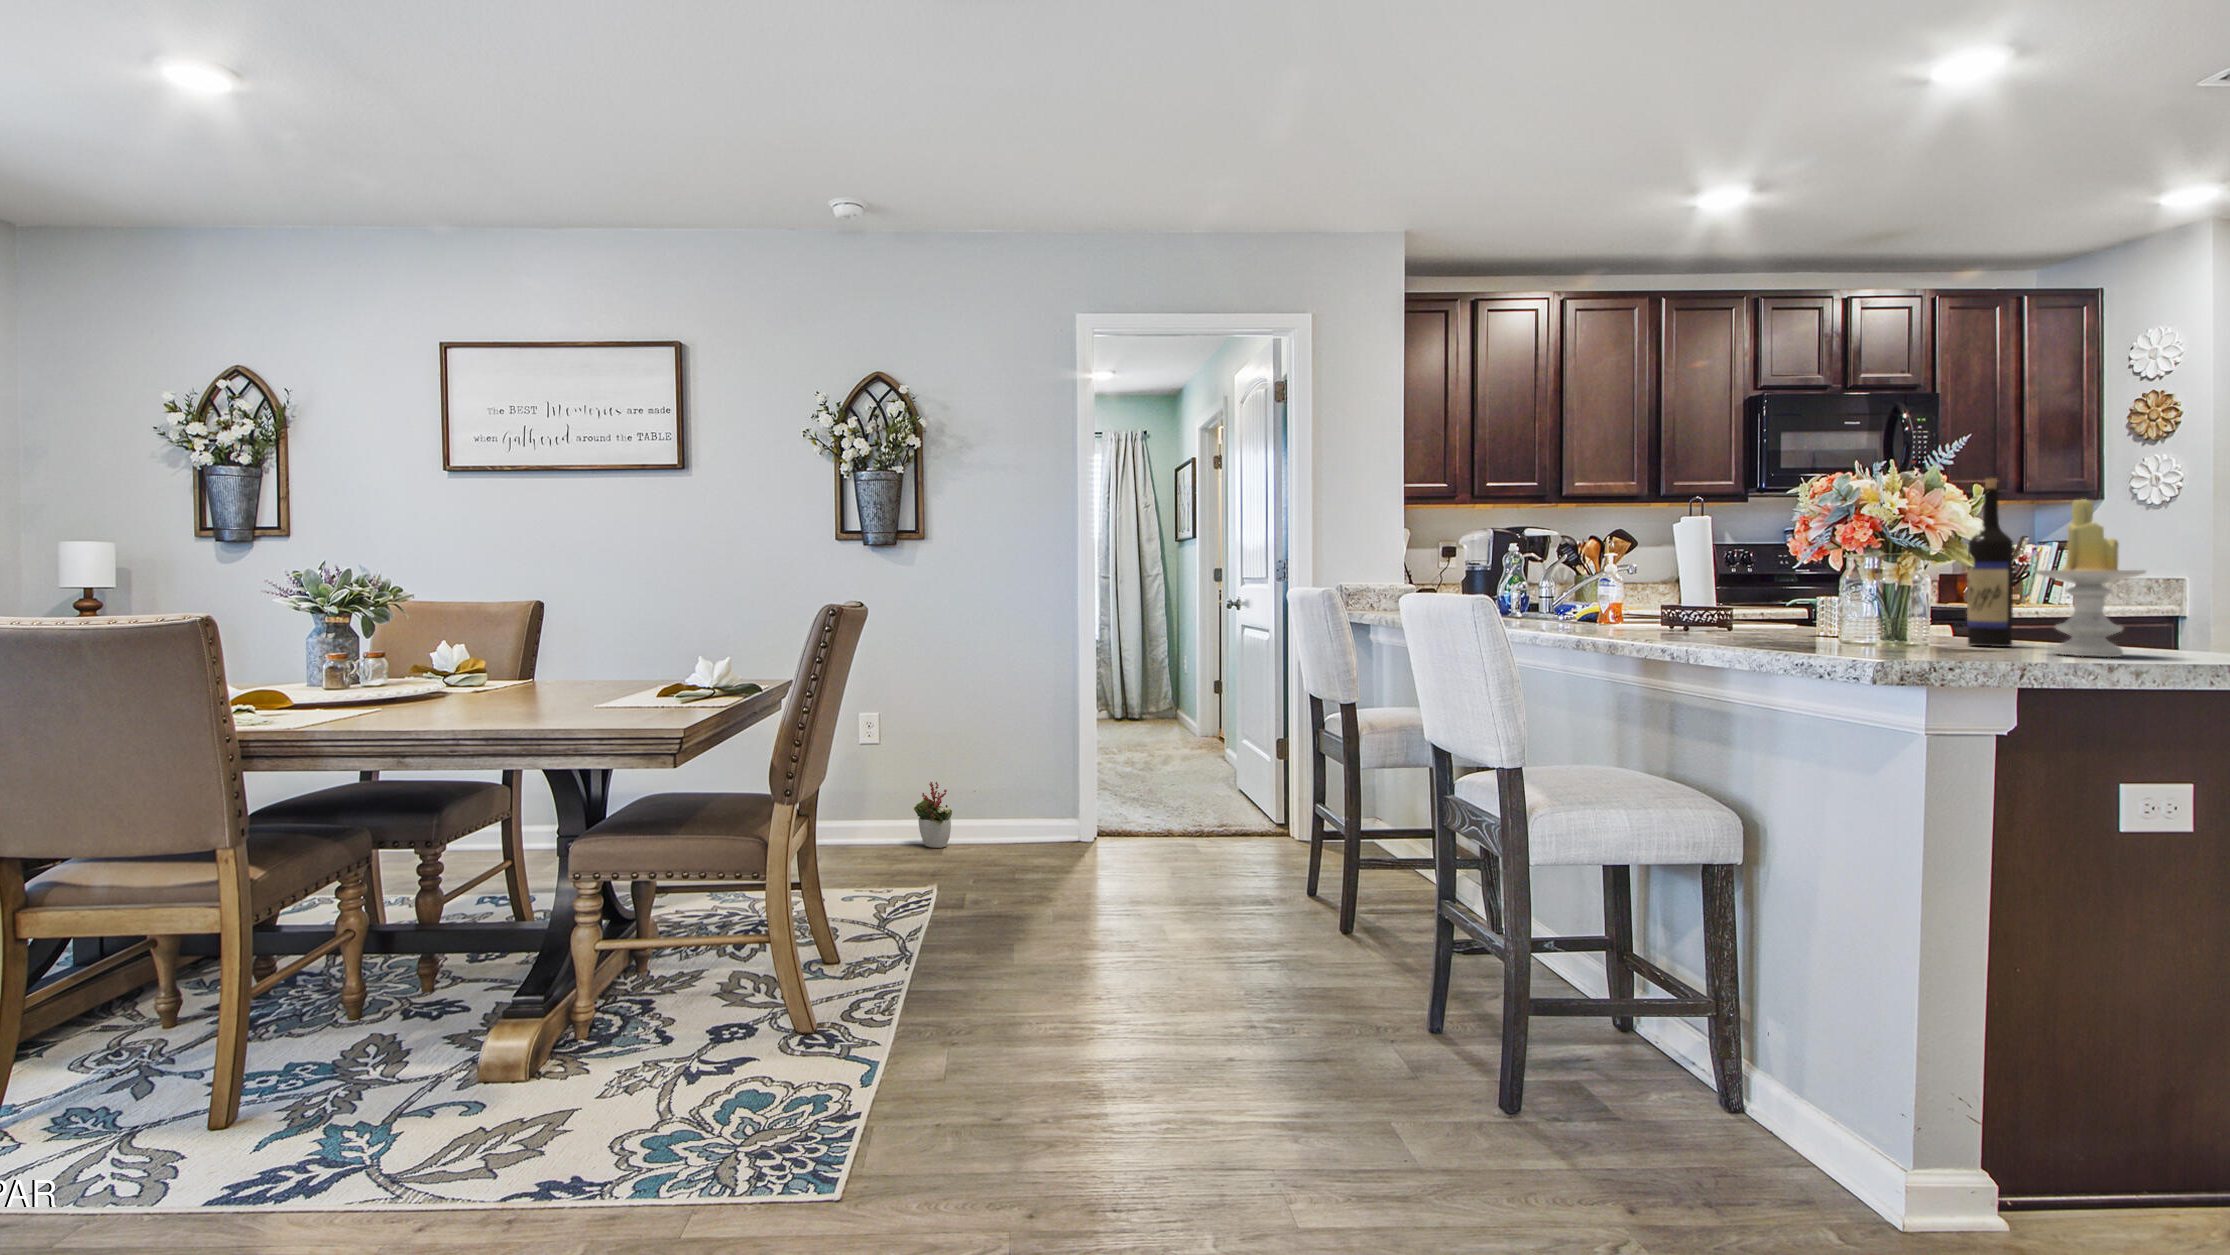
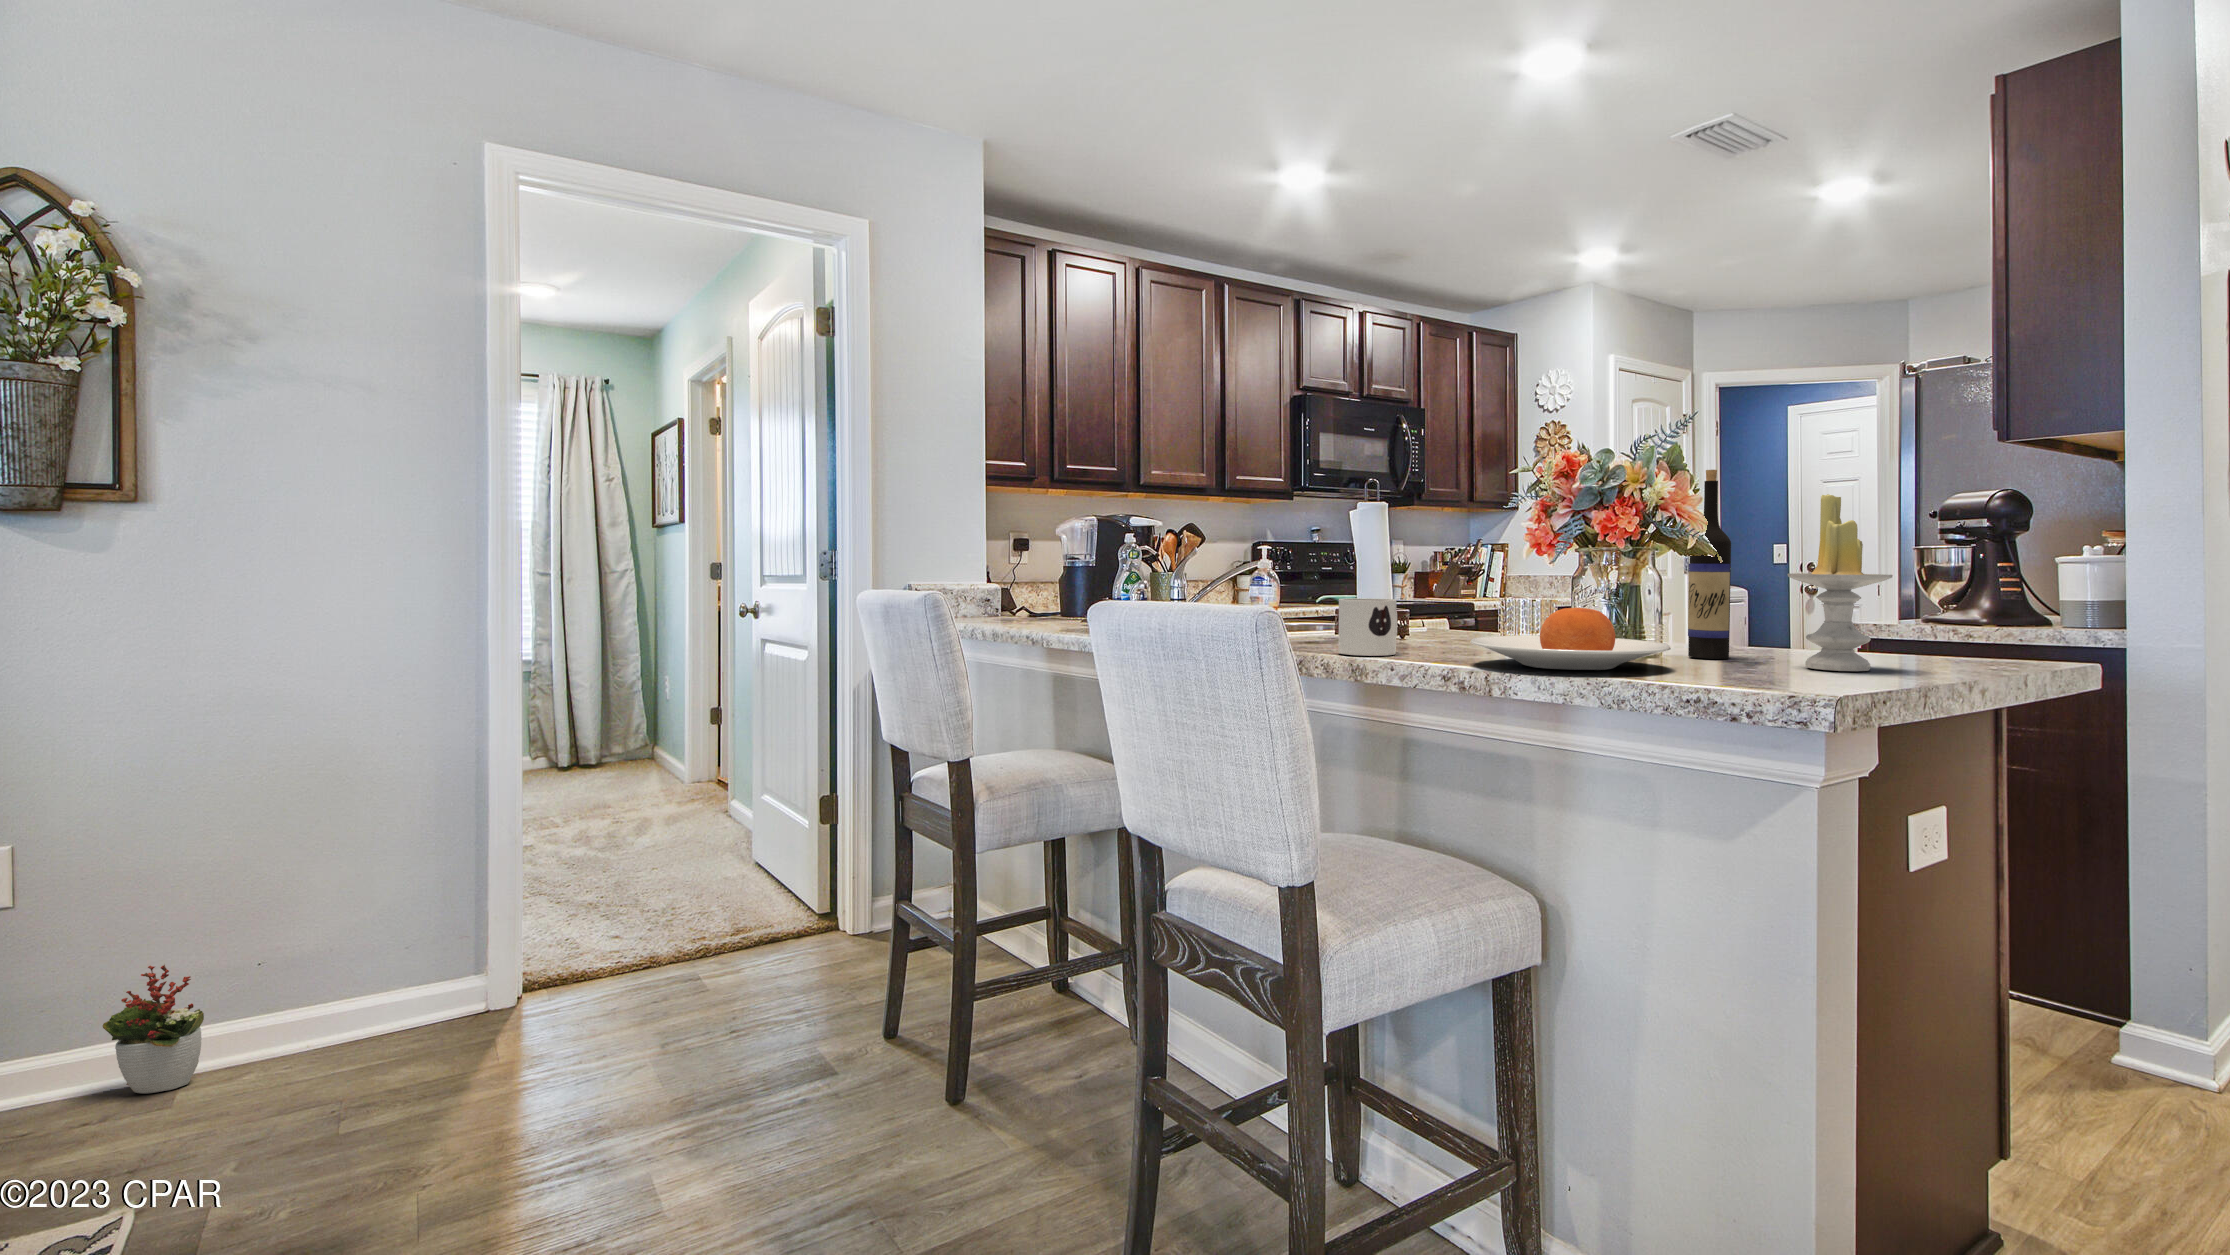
mug: none [1626,592,1686,636] -> present [1338,598,1397,656]
plate: none [1712,599,1901,648] -> present [1470,608,1671,670]

